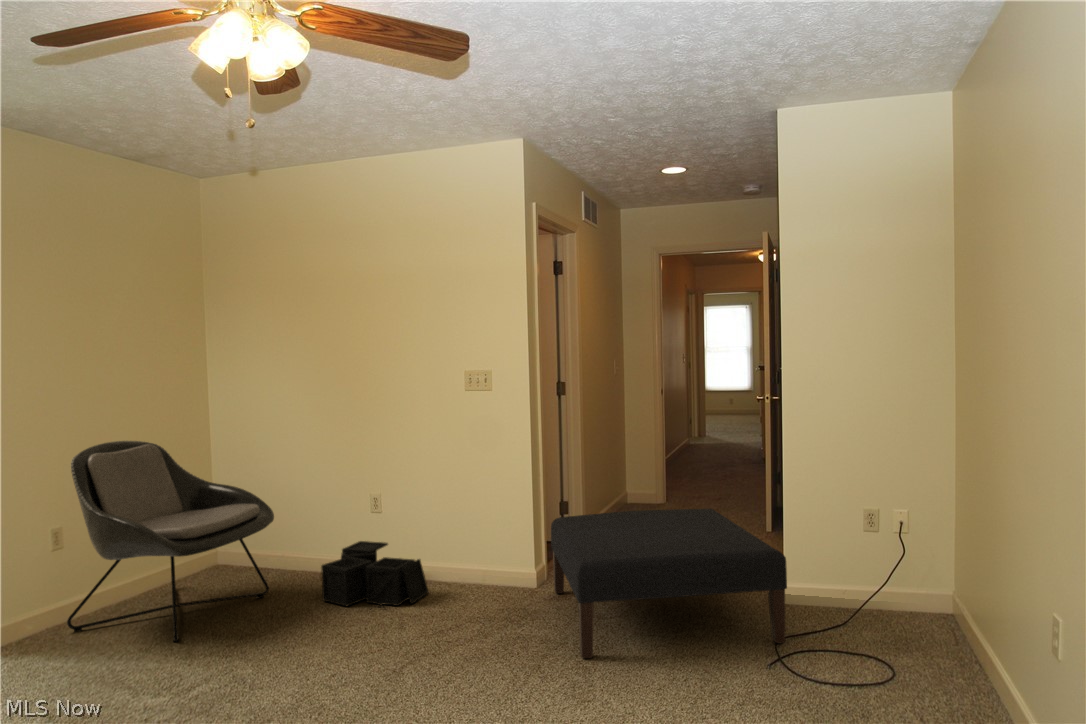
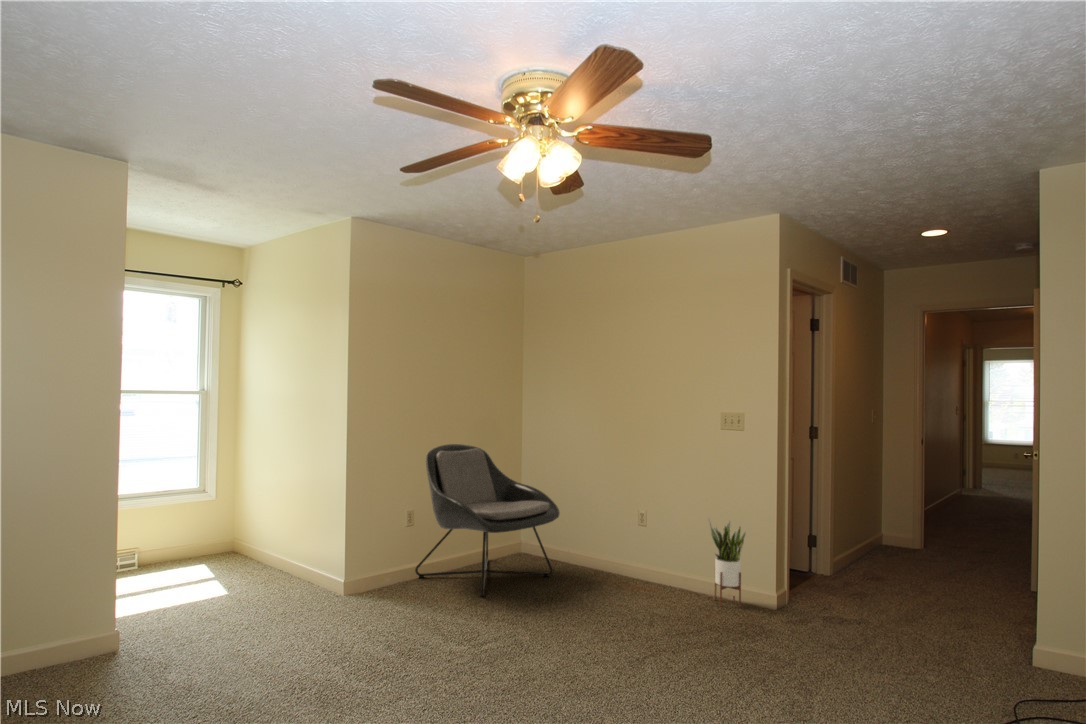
potted plant: none [460,496,503,596] -> present [708,519,746,606]
ottoman: present [551,509,787,658] -> none [789,547,1030,704]
storage bin: present [321,541,429,607] -> none [591,544,677,602]

